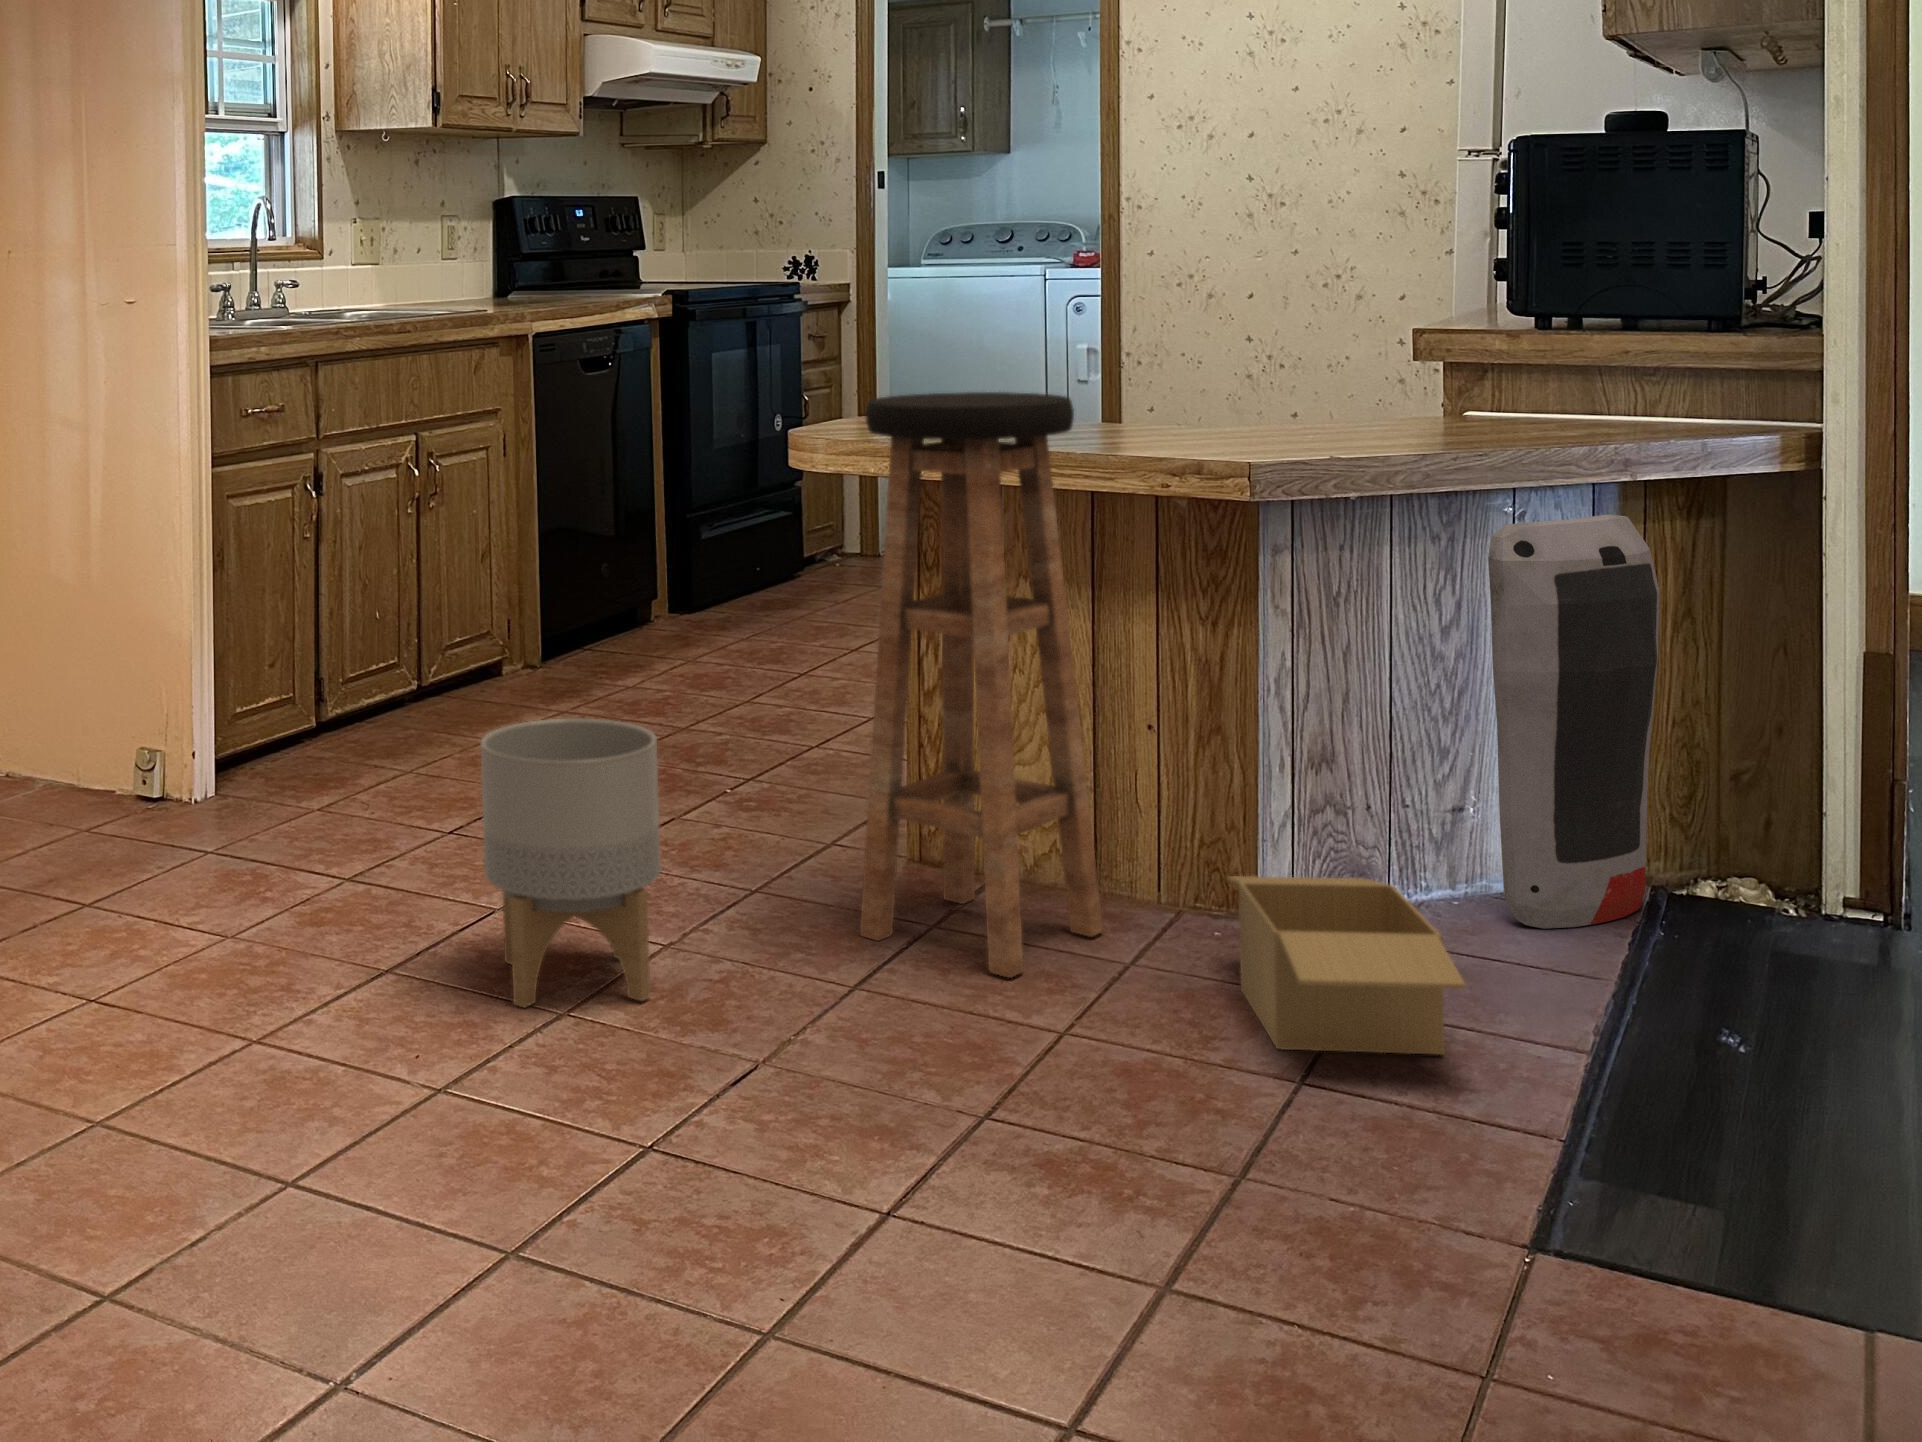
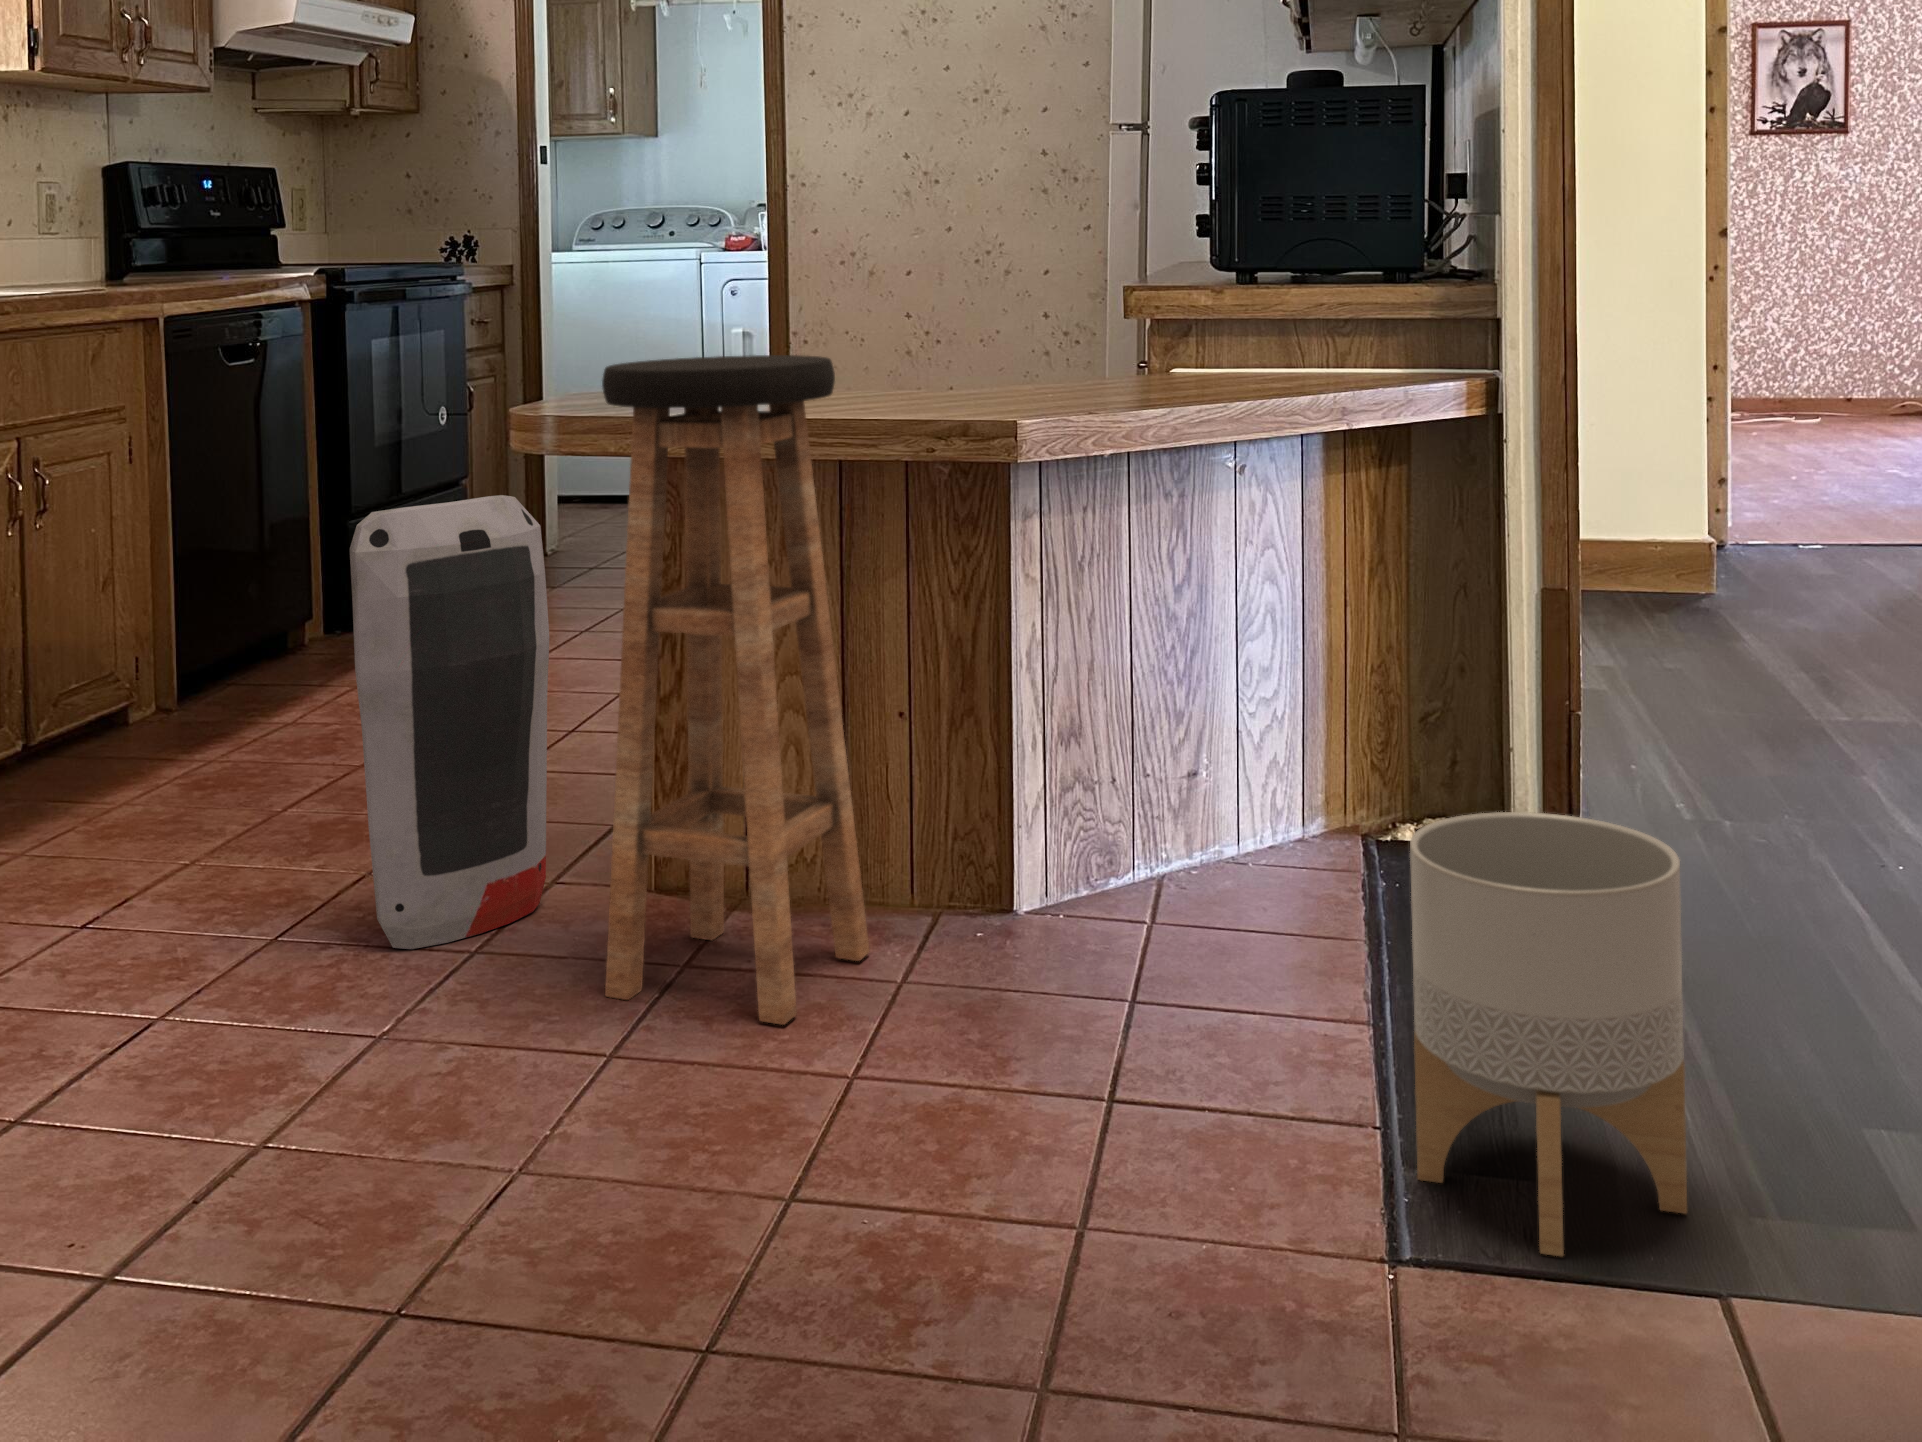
air purifier: present [1488,514,1659,929] -> present [350,495,549,949]
planter: present [480,718,660,1007] -> present [1410,812,1687,1256]
cardboard box: present [1227,876,1466,1055] -> none [1002,861,1273,1067]

